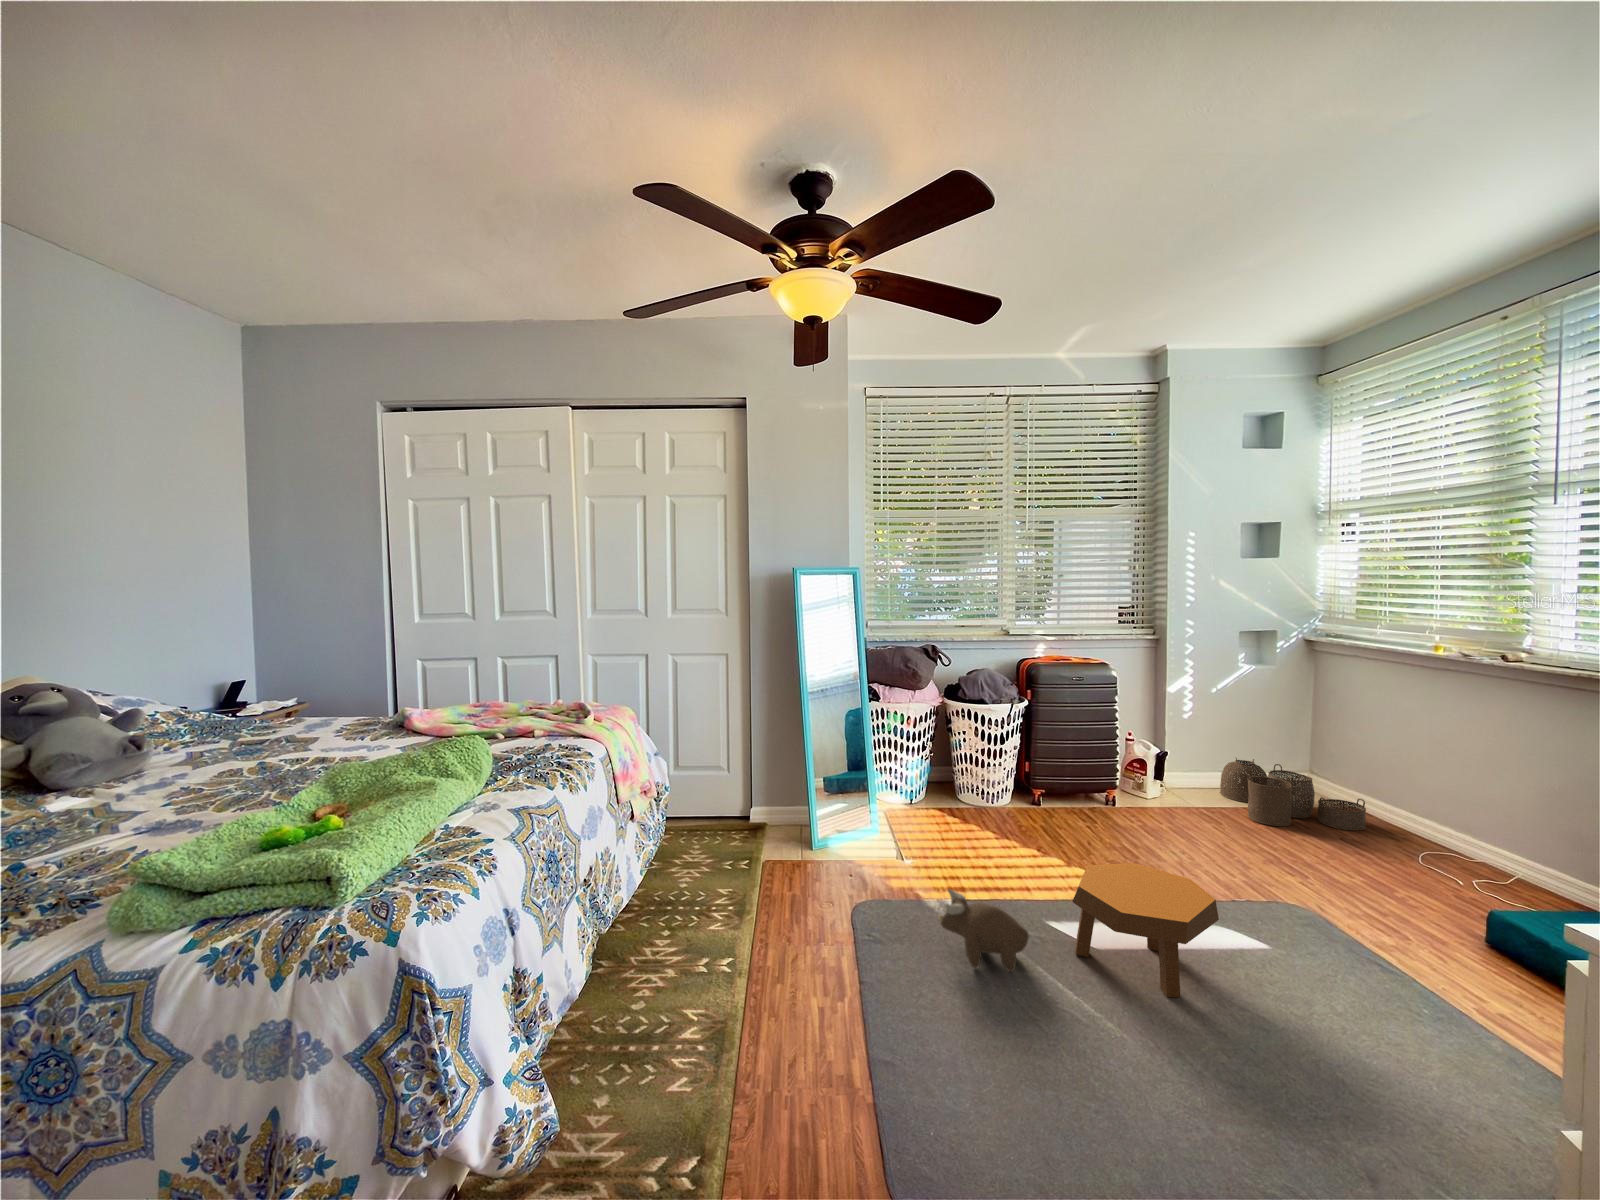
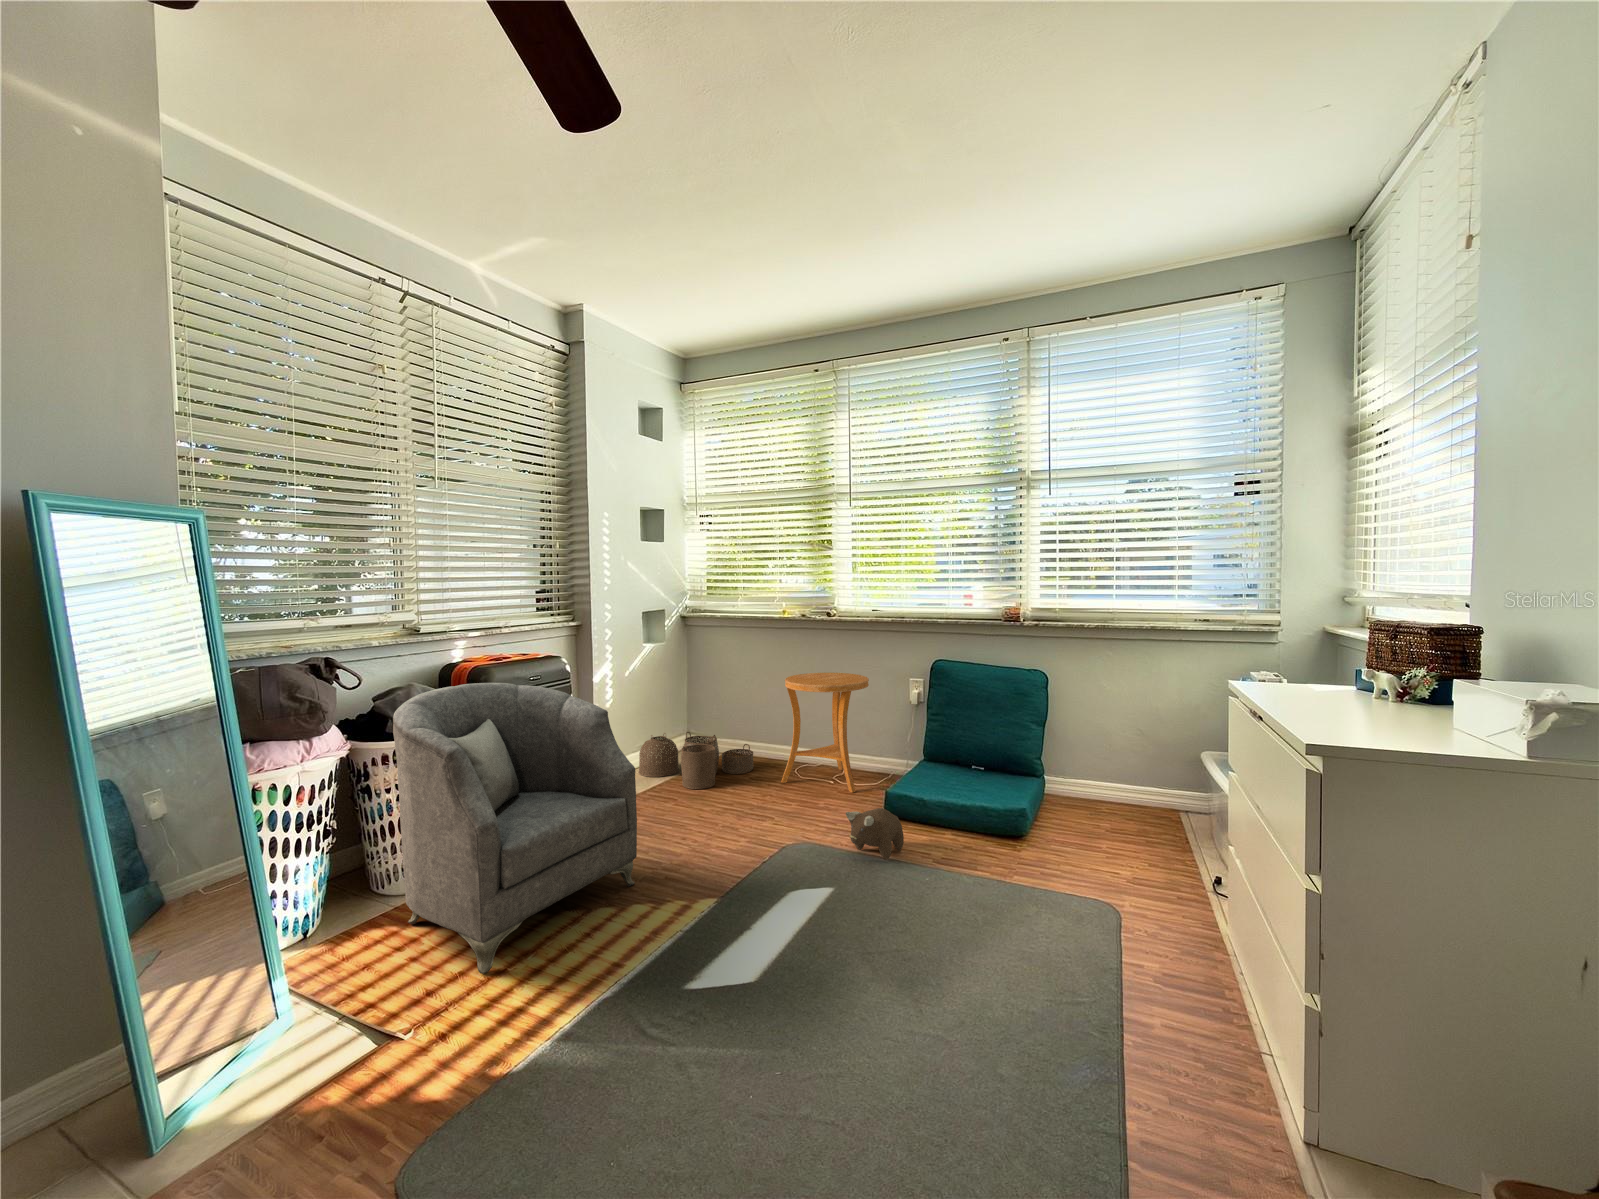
armchair: none [943,674,1101,858] -> present [393,683,637,974]
side table: none [1377,729,1547,901] -> present [781,673,869,793]
footstool: present [1072,863,1219,998] -> none [726,851,873,1000]
plush toy: present [938,890,1029,972] -> present [846,808,904,860]

